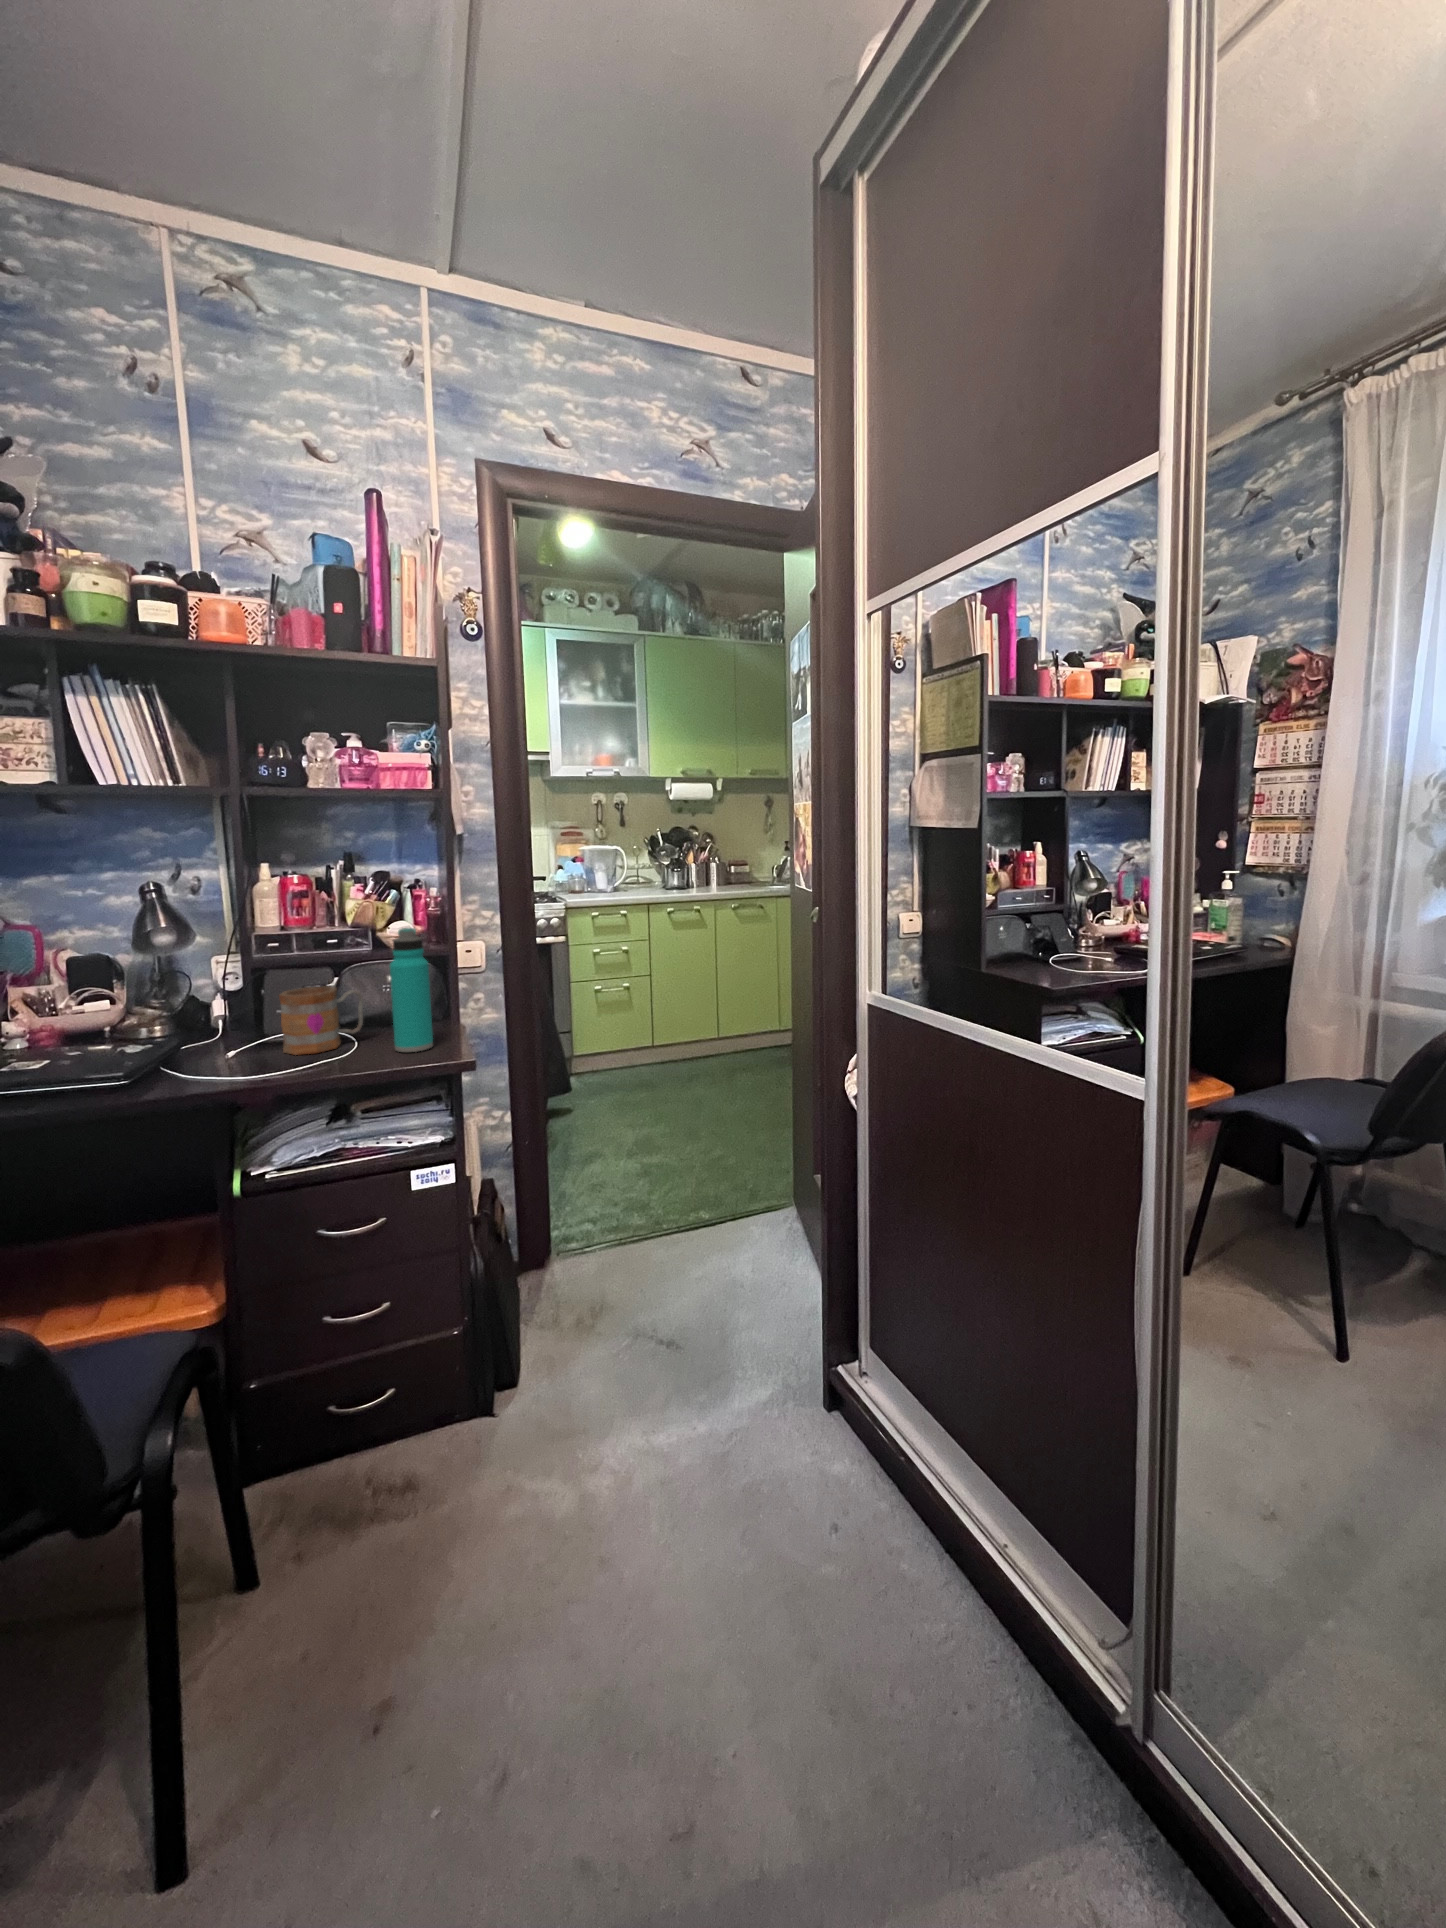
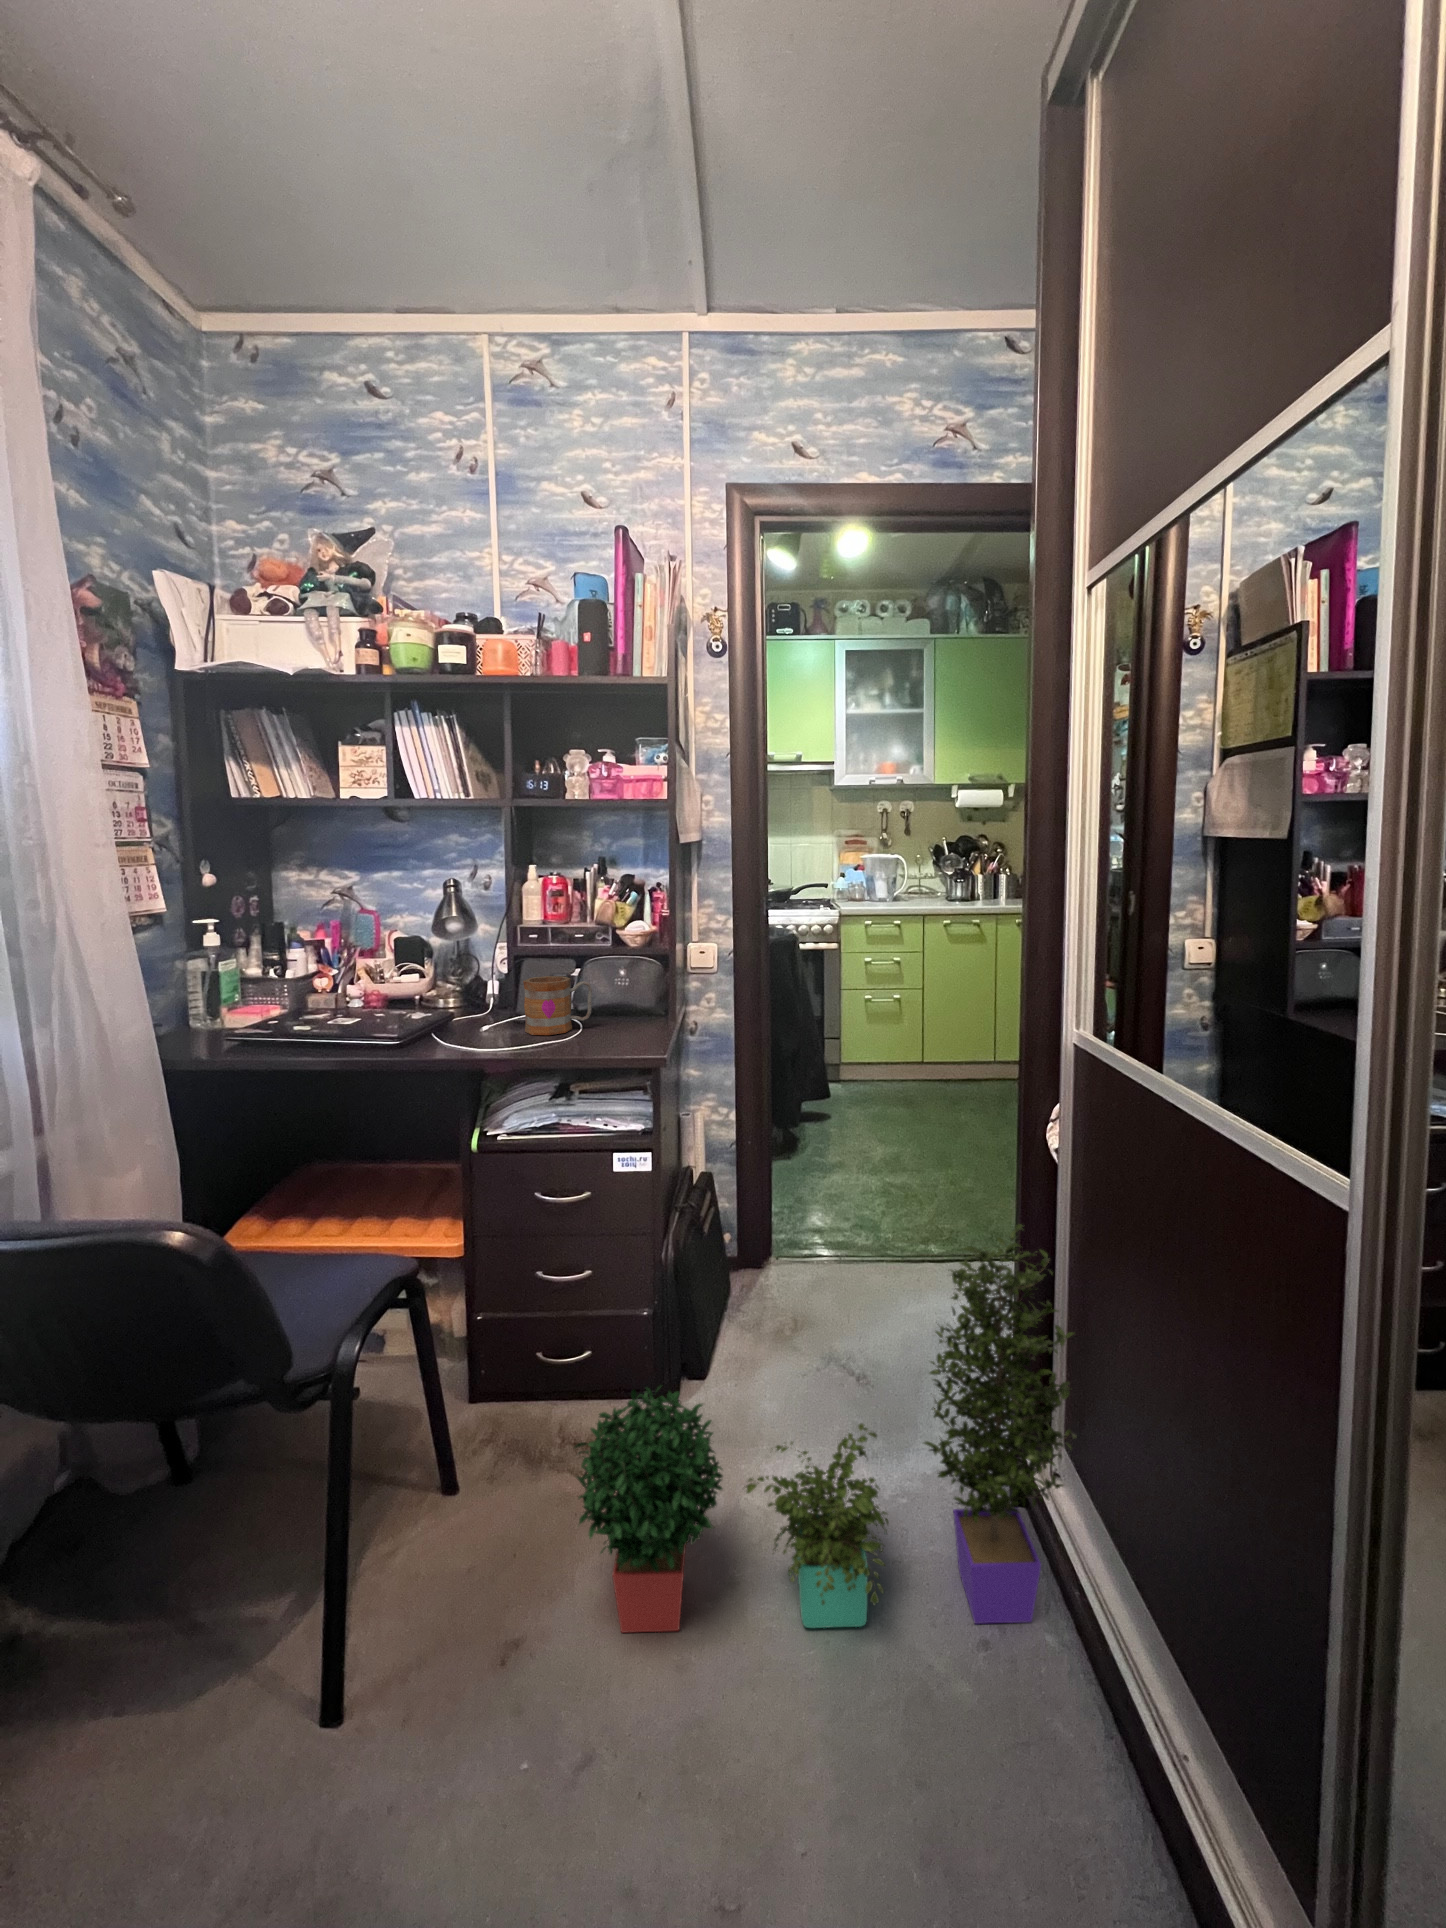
water bottle: present [390,928,433,1052] -> none [607,927,643,1043]
potted plant: none [435,1166,900,1651] -> present [574,1224,1076,1632]

